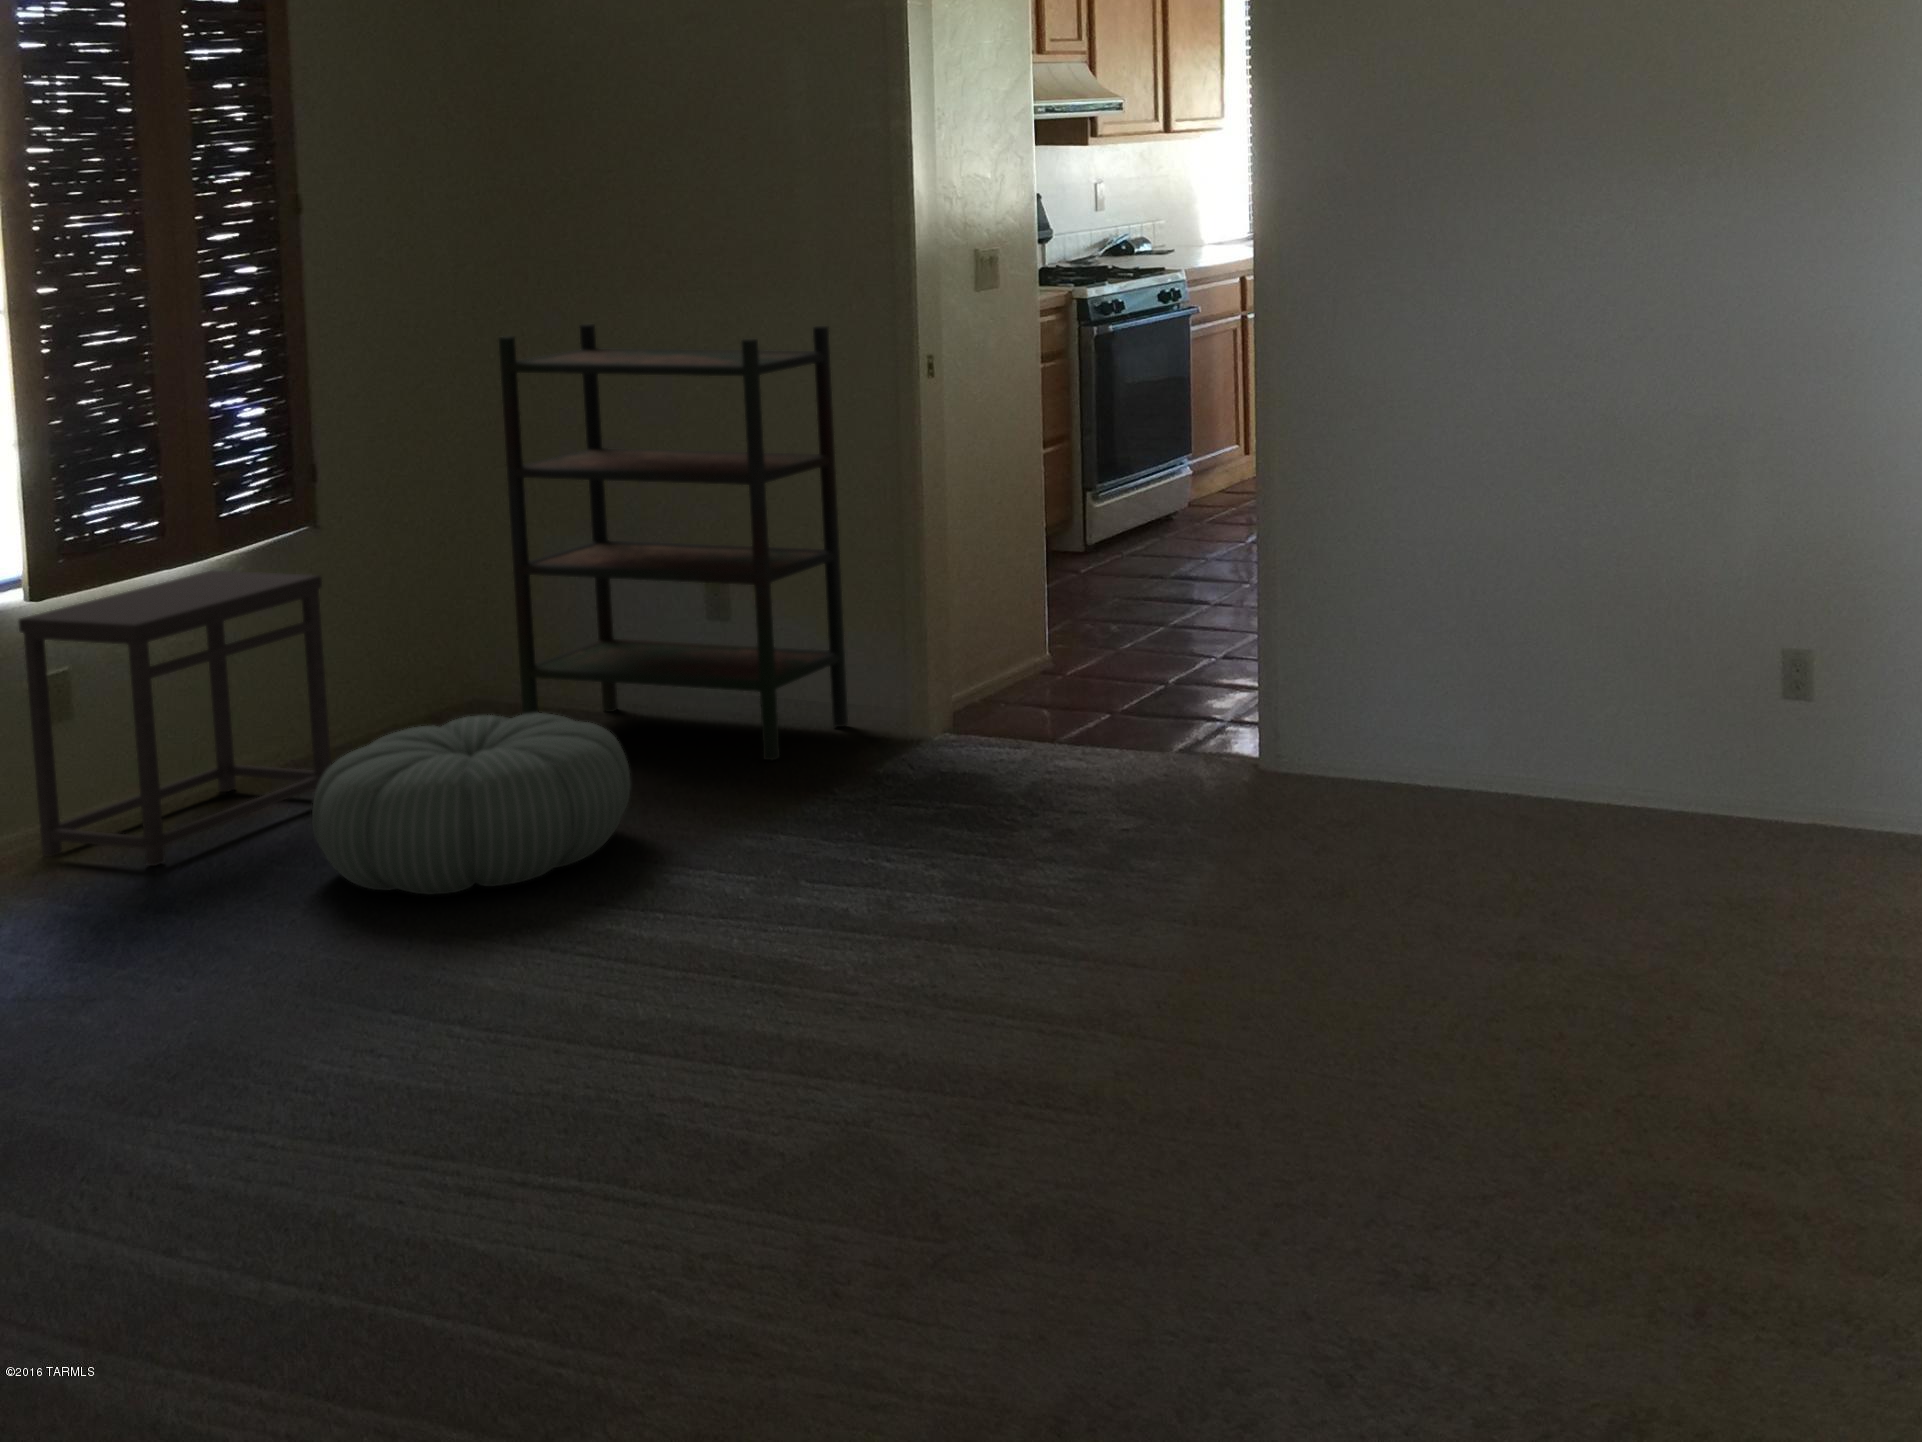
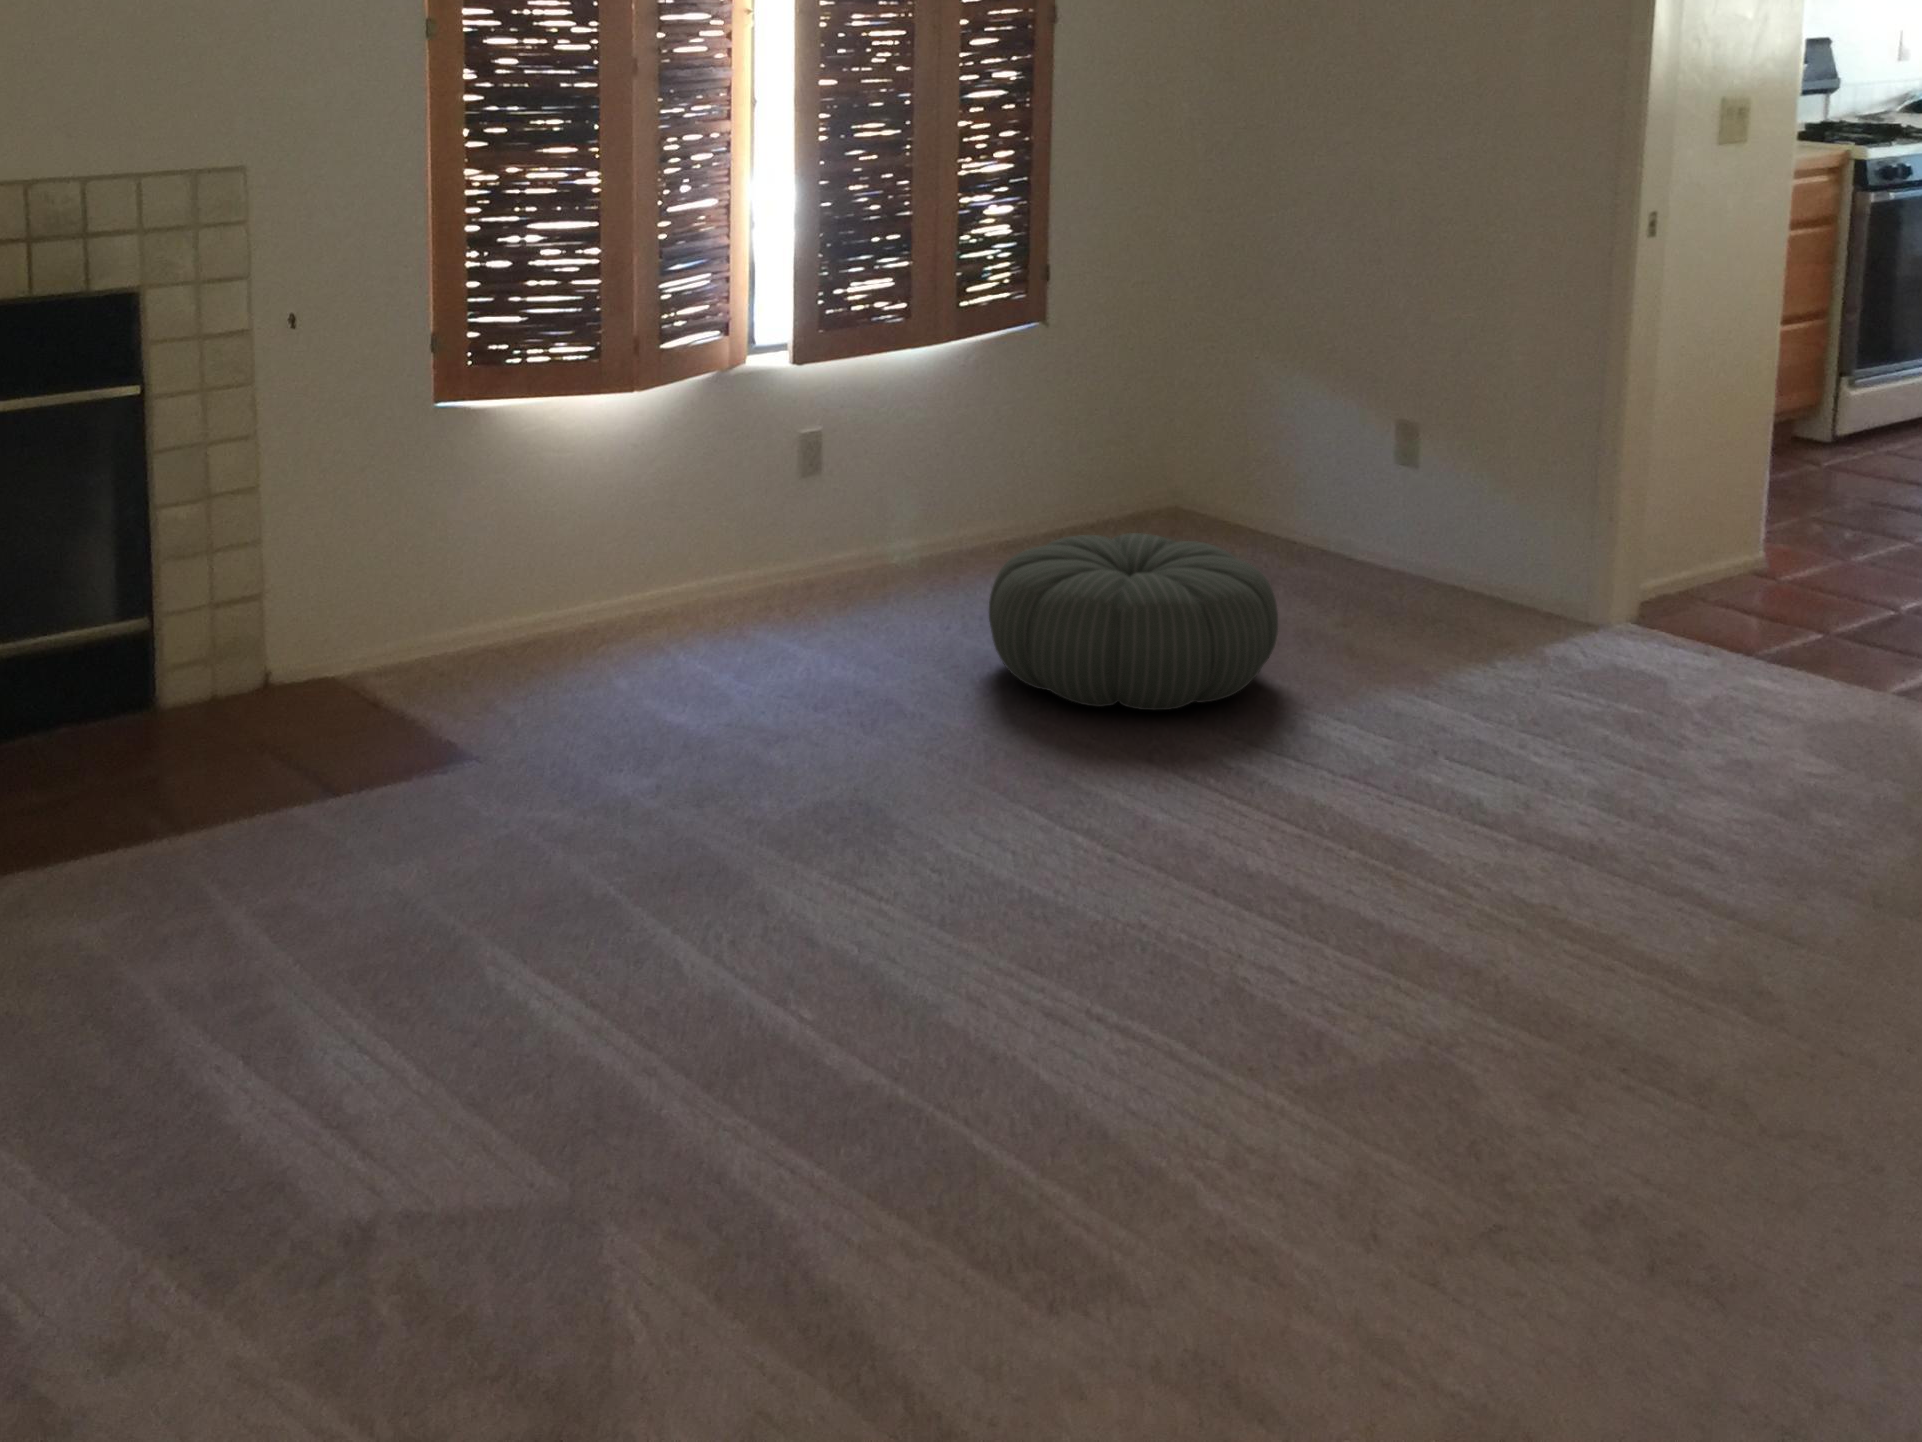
bookshelf: present [499,324,848,760] -> none [1201,150,1544,629]
side table: present [19,570,331,866] -> none [786,352,1032,618]

